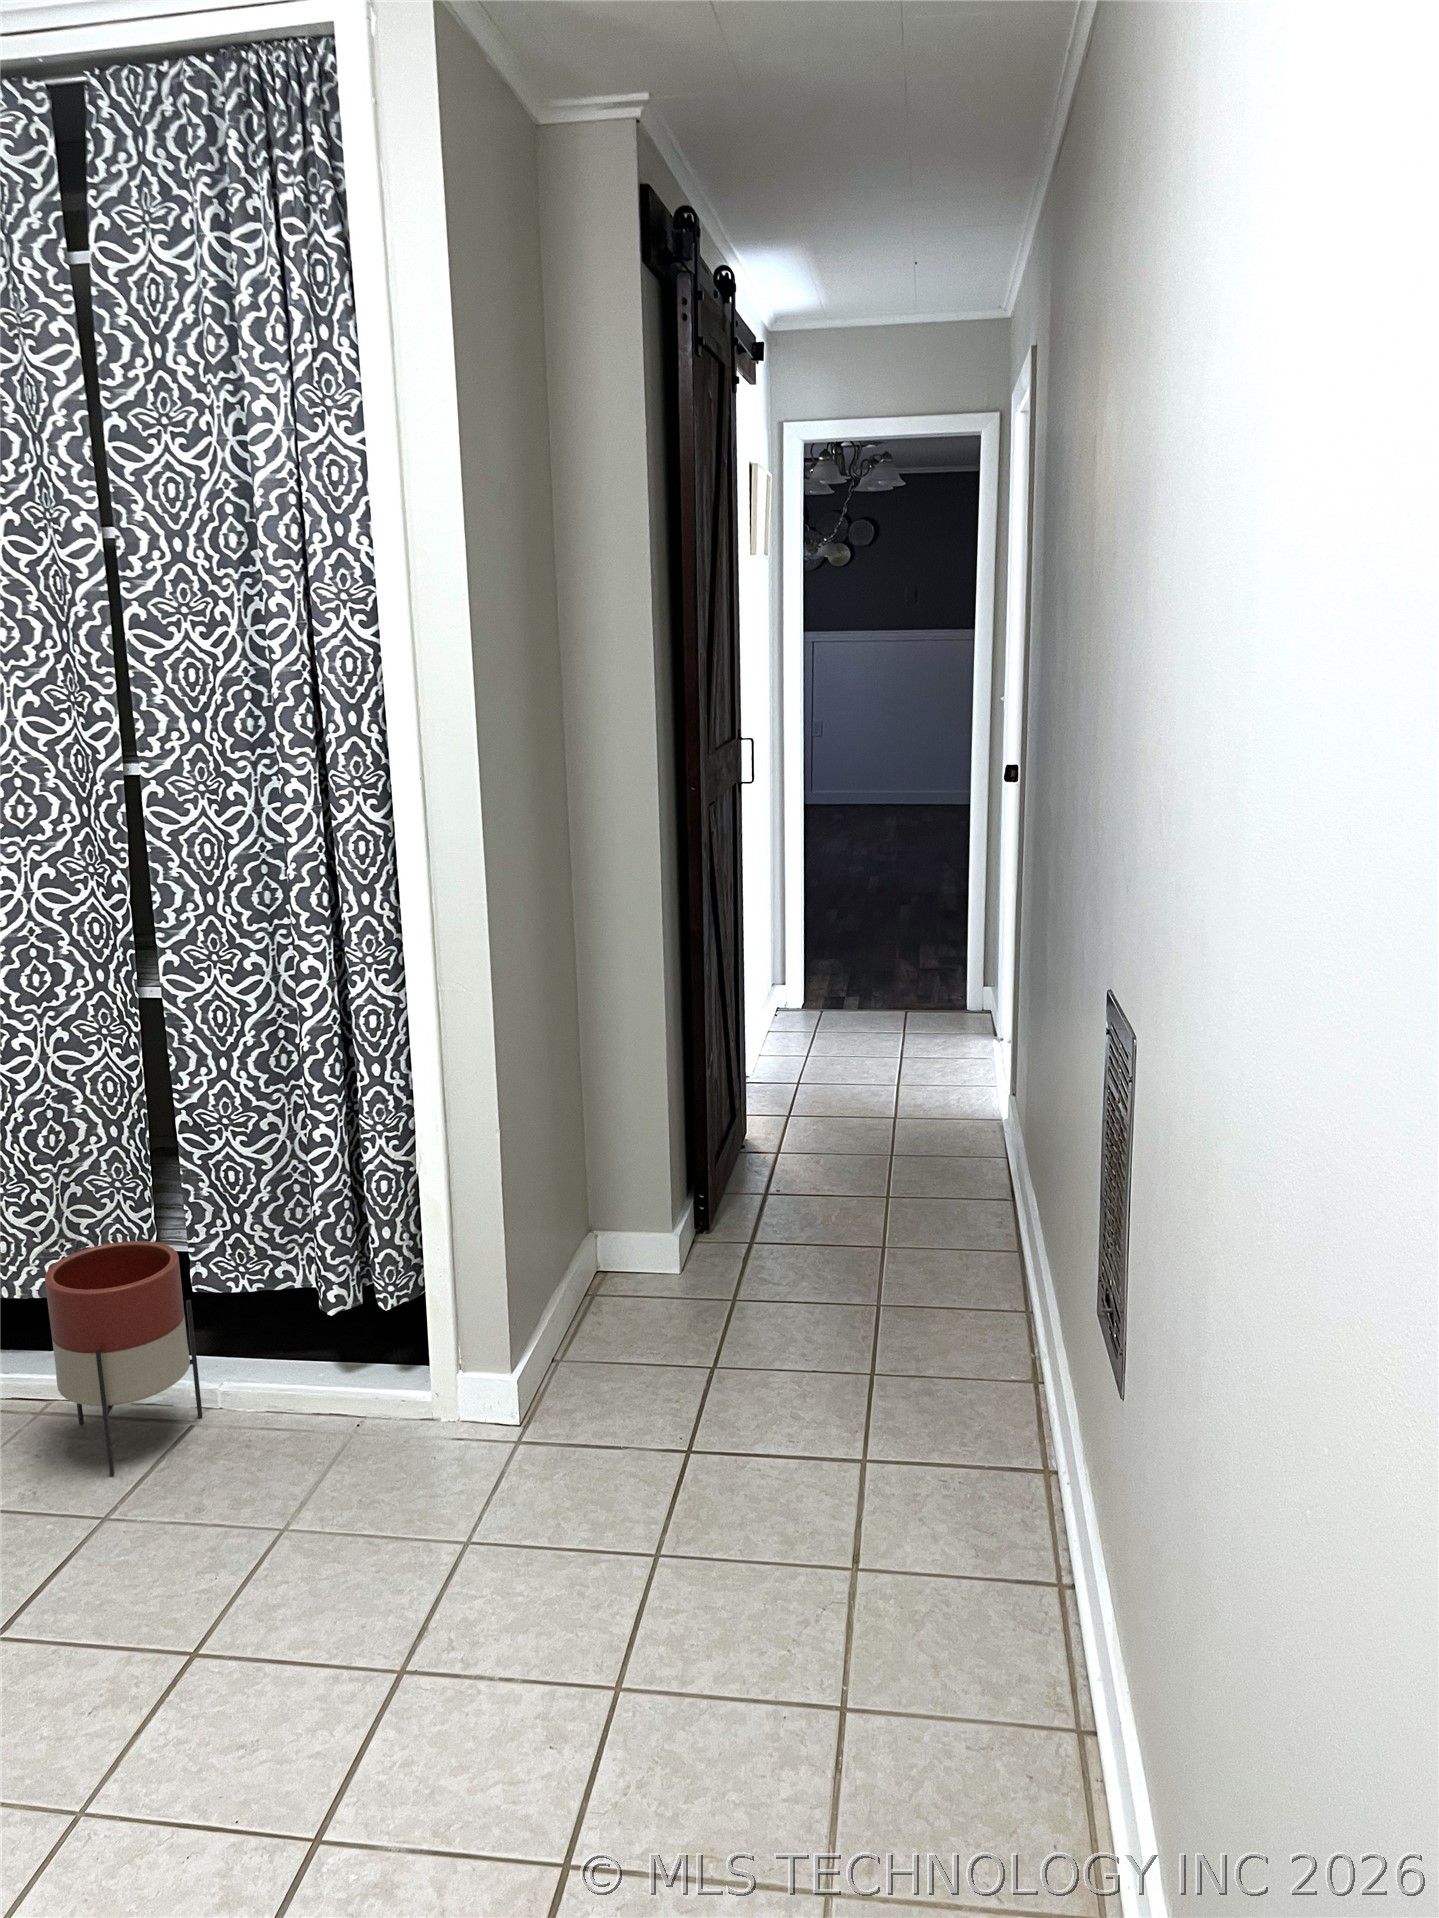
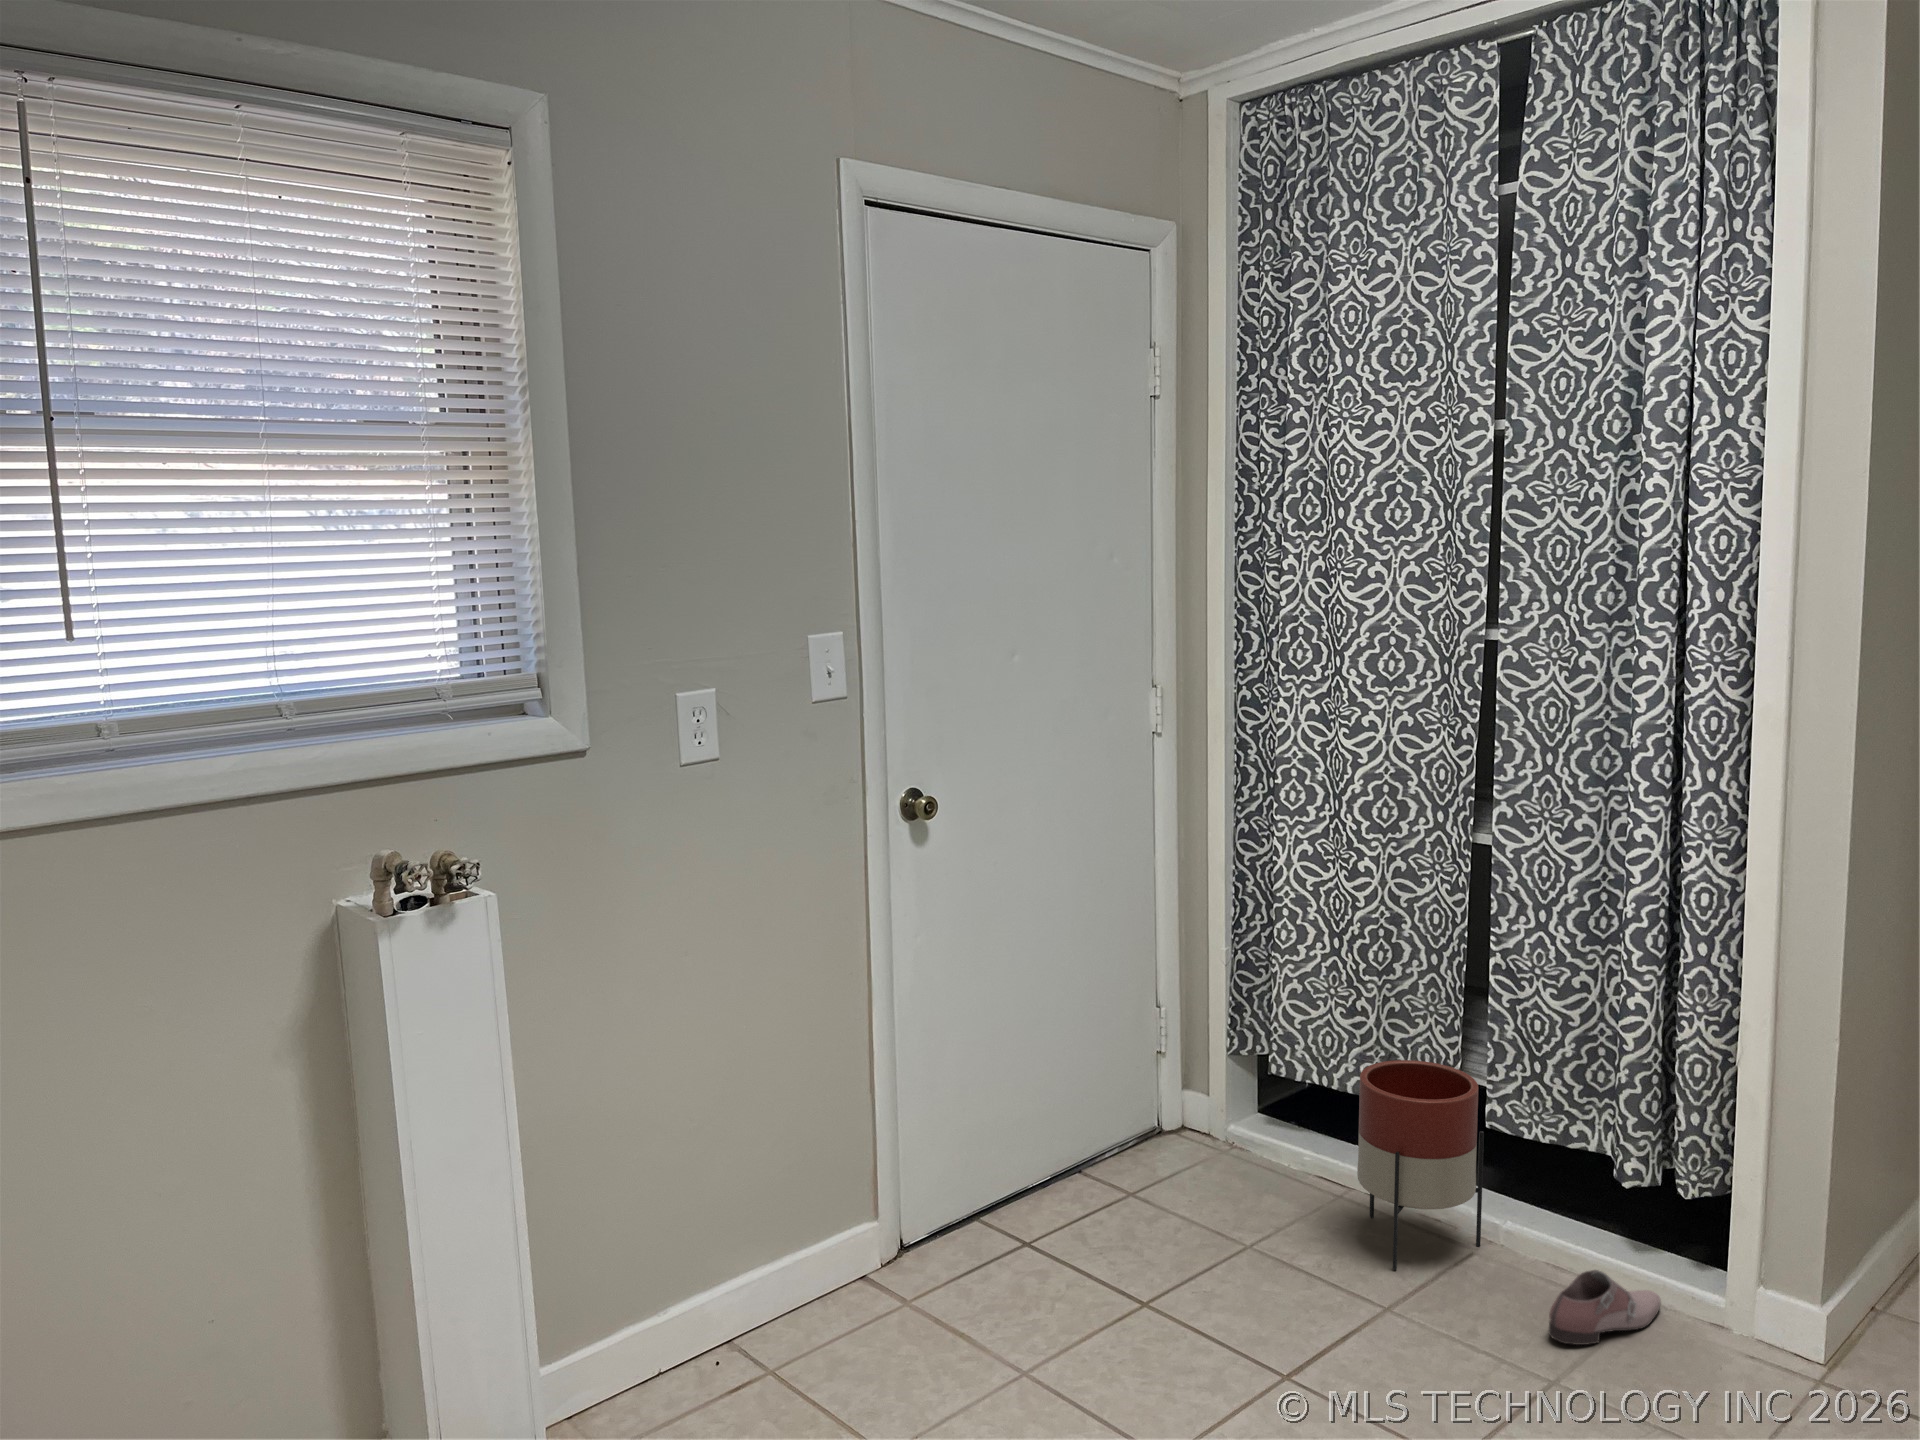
shoe: none [276,1407,380,1492] -> present [1549,1270,1661,1345]

